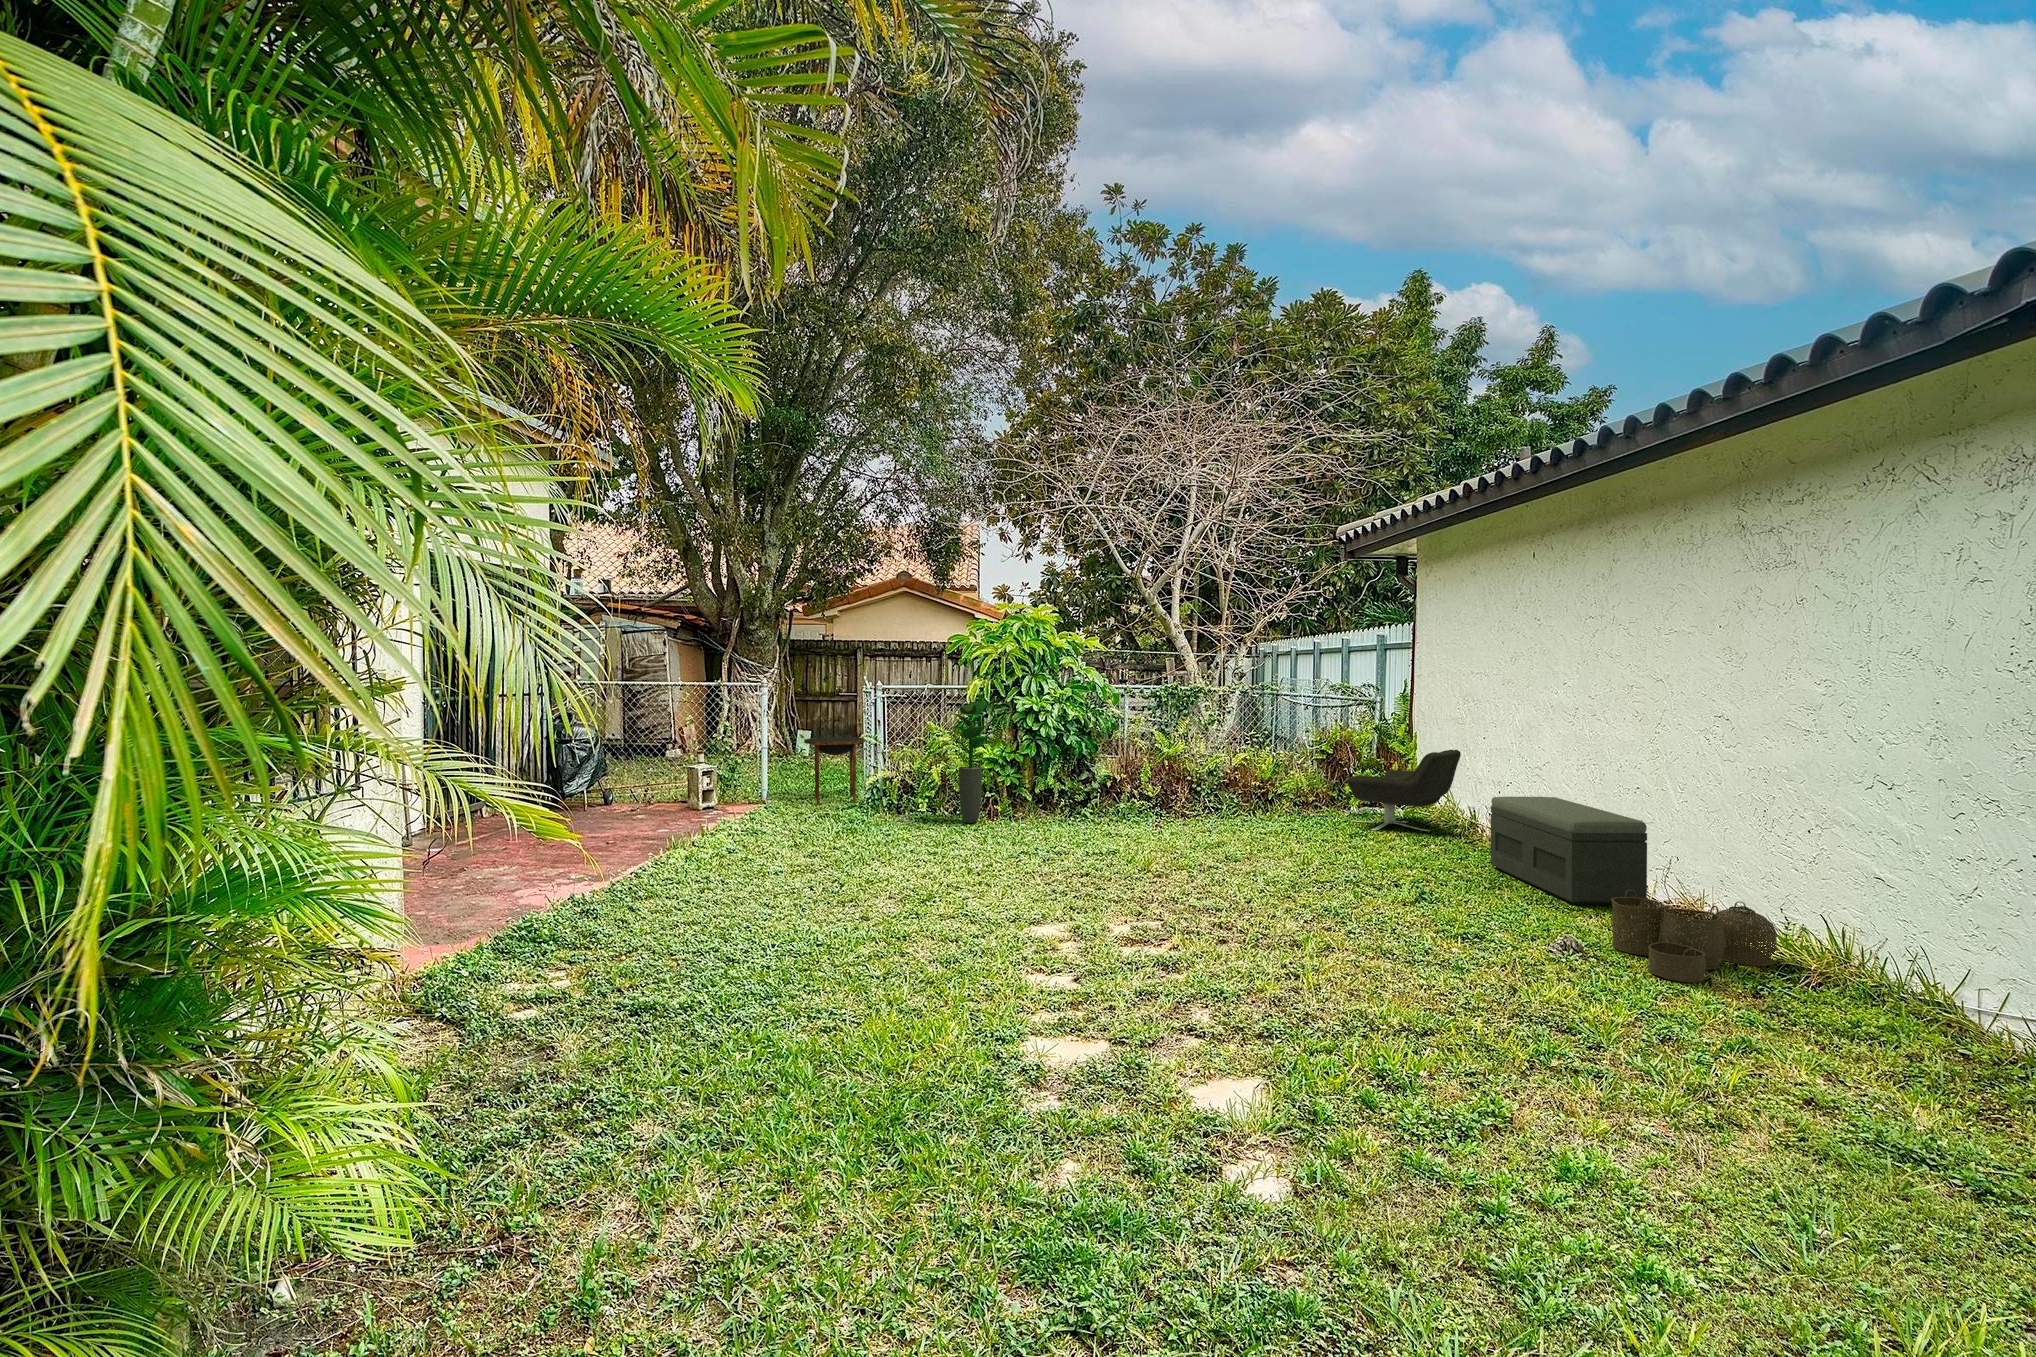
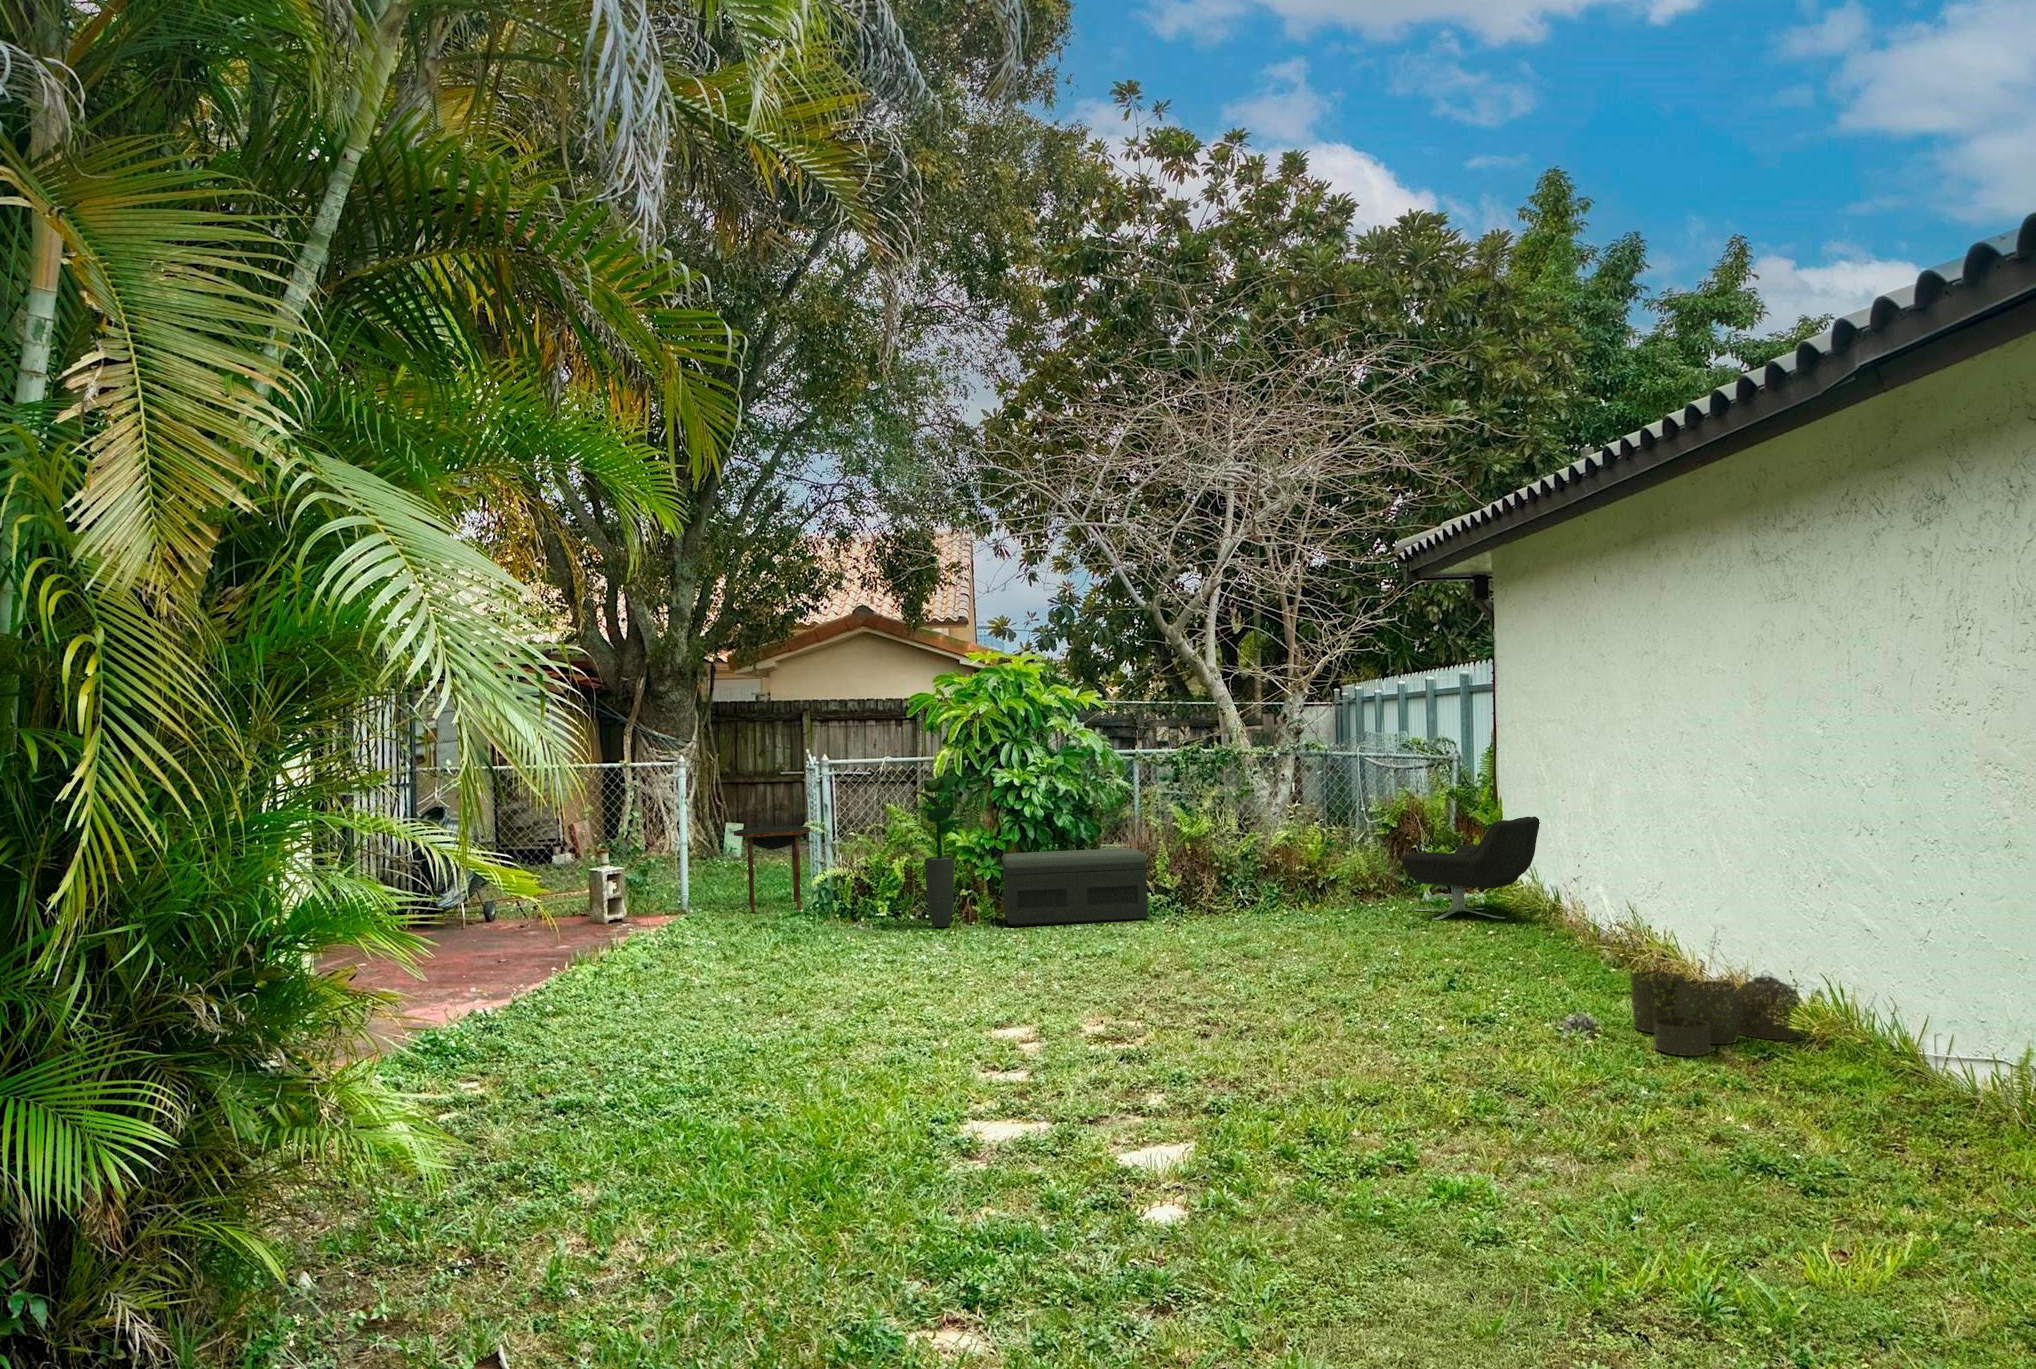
storage bench: present [1491,797,1647,905] -> present [1001,848,1148,927]

